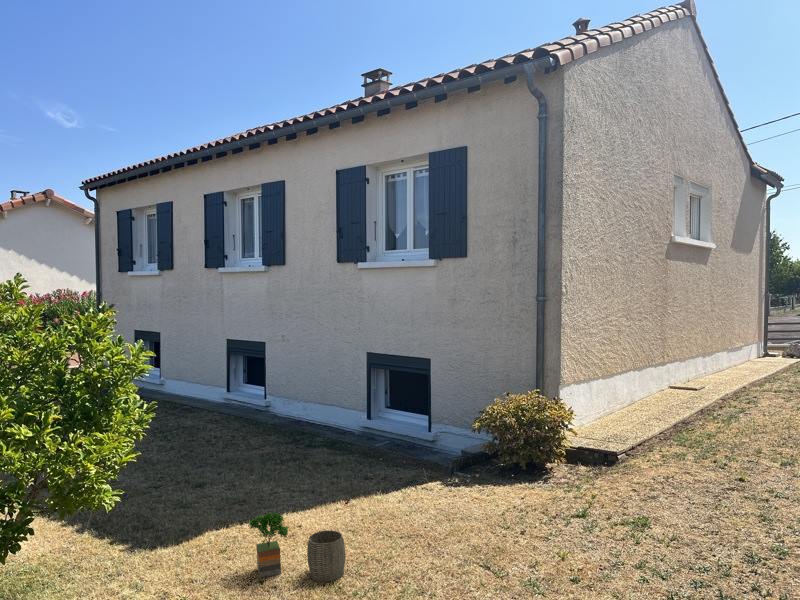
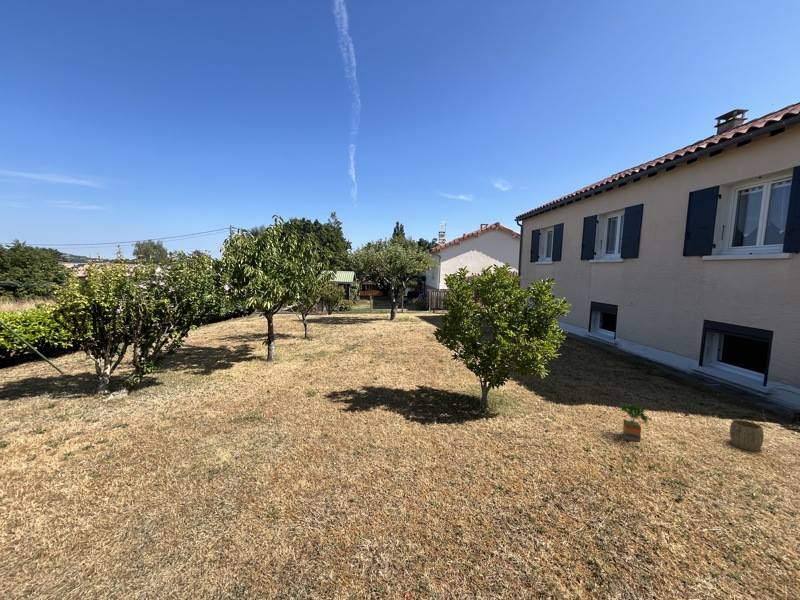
woven basket: present [307,530,345,582] -> present [730,420,764,451]

